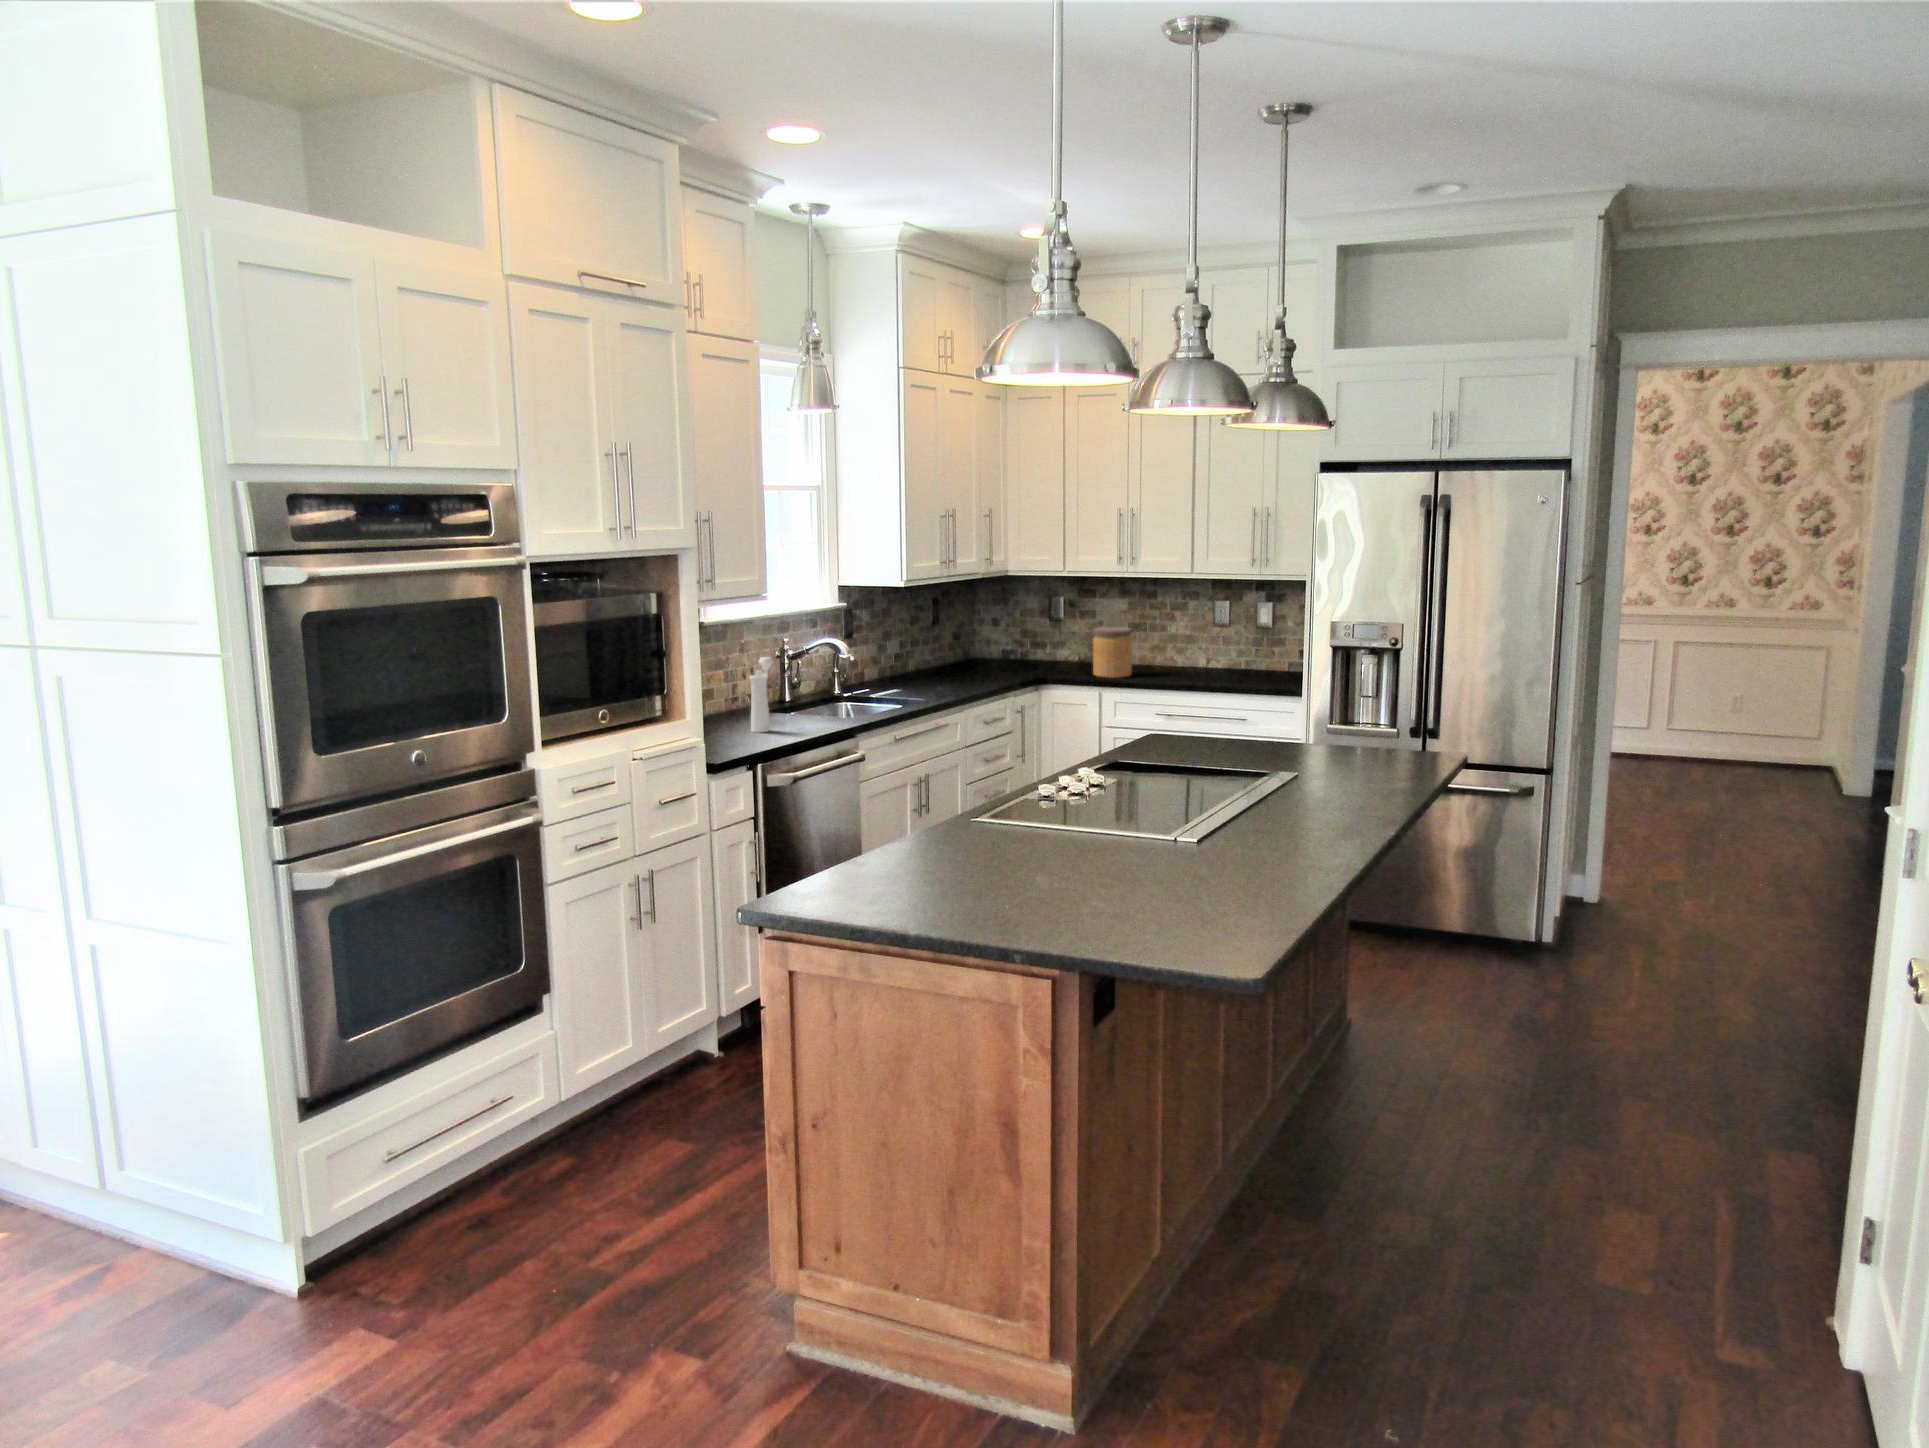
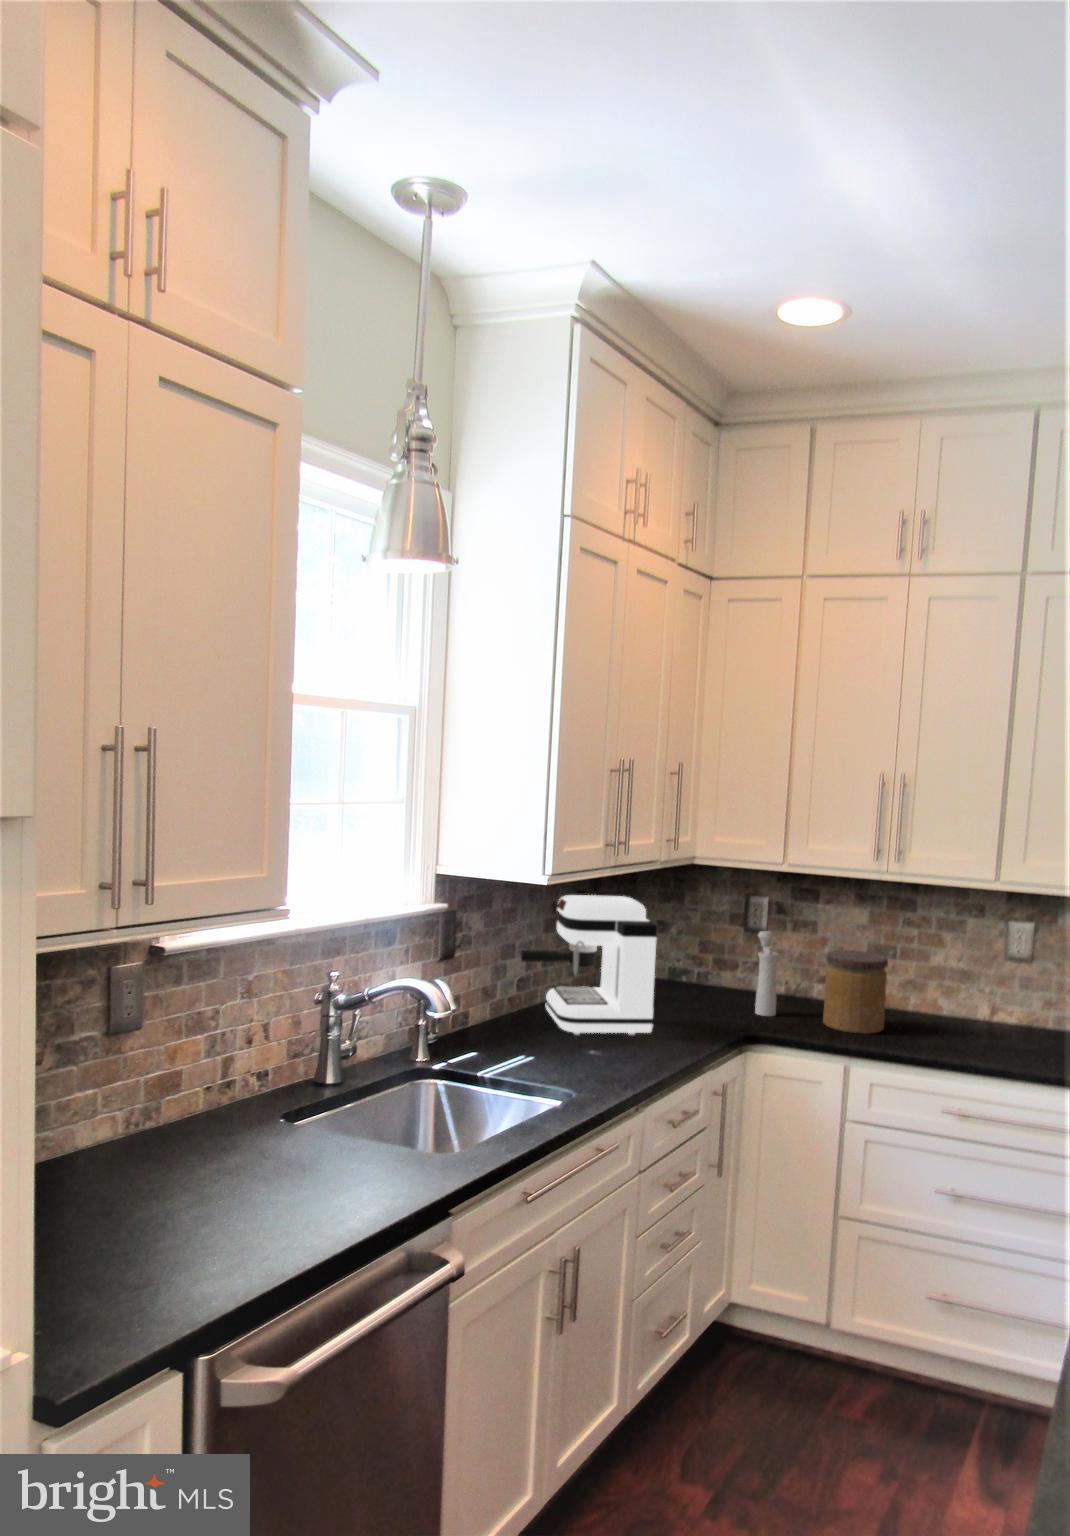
coffee maker: none [893,598,977,684] -> present [521,895,657,1035]
pepper mill: present [749,657,772,733] -> present [755,931,779,1016]

